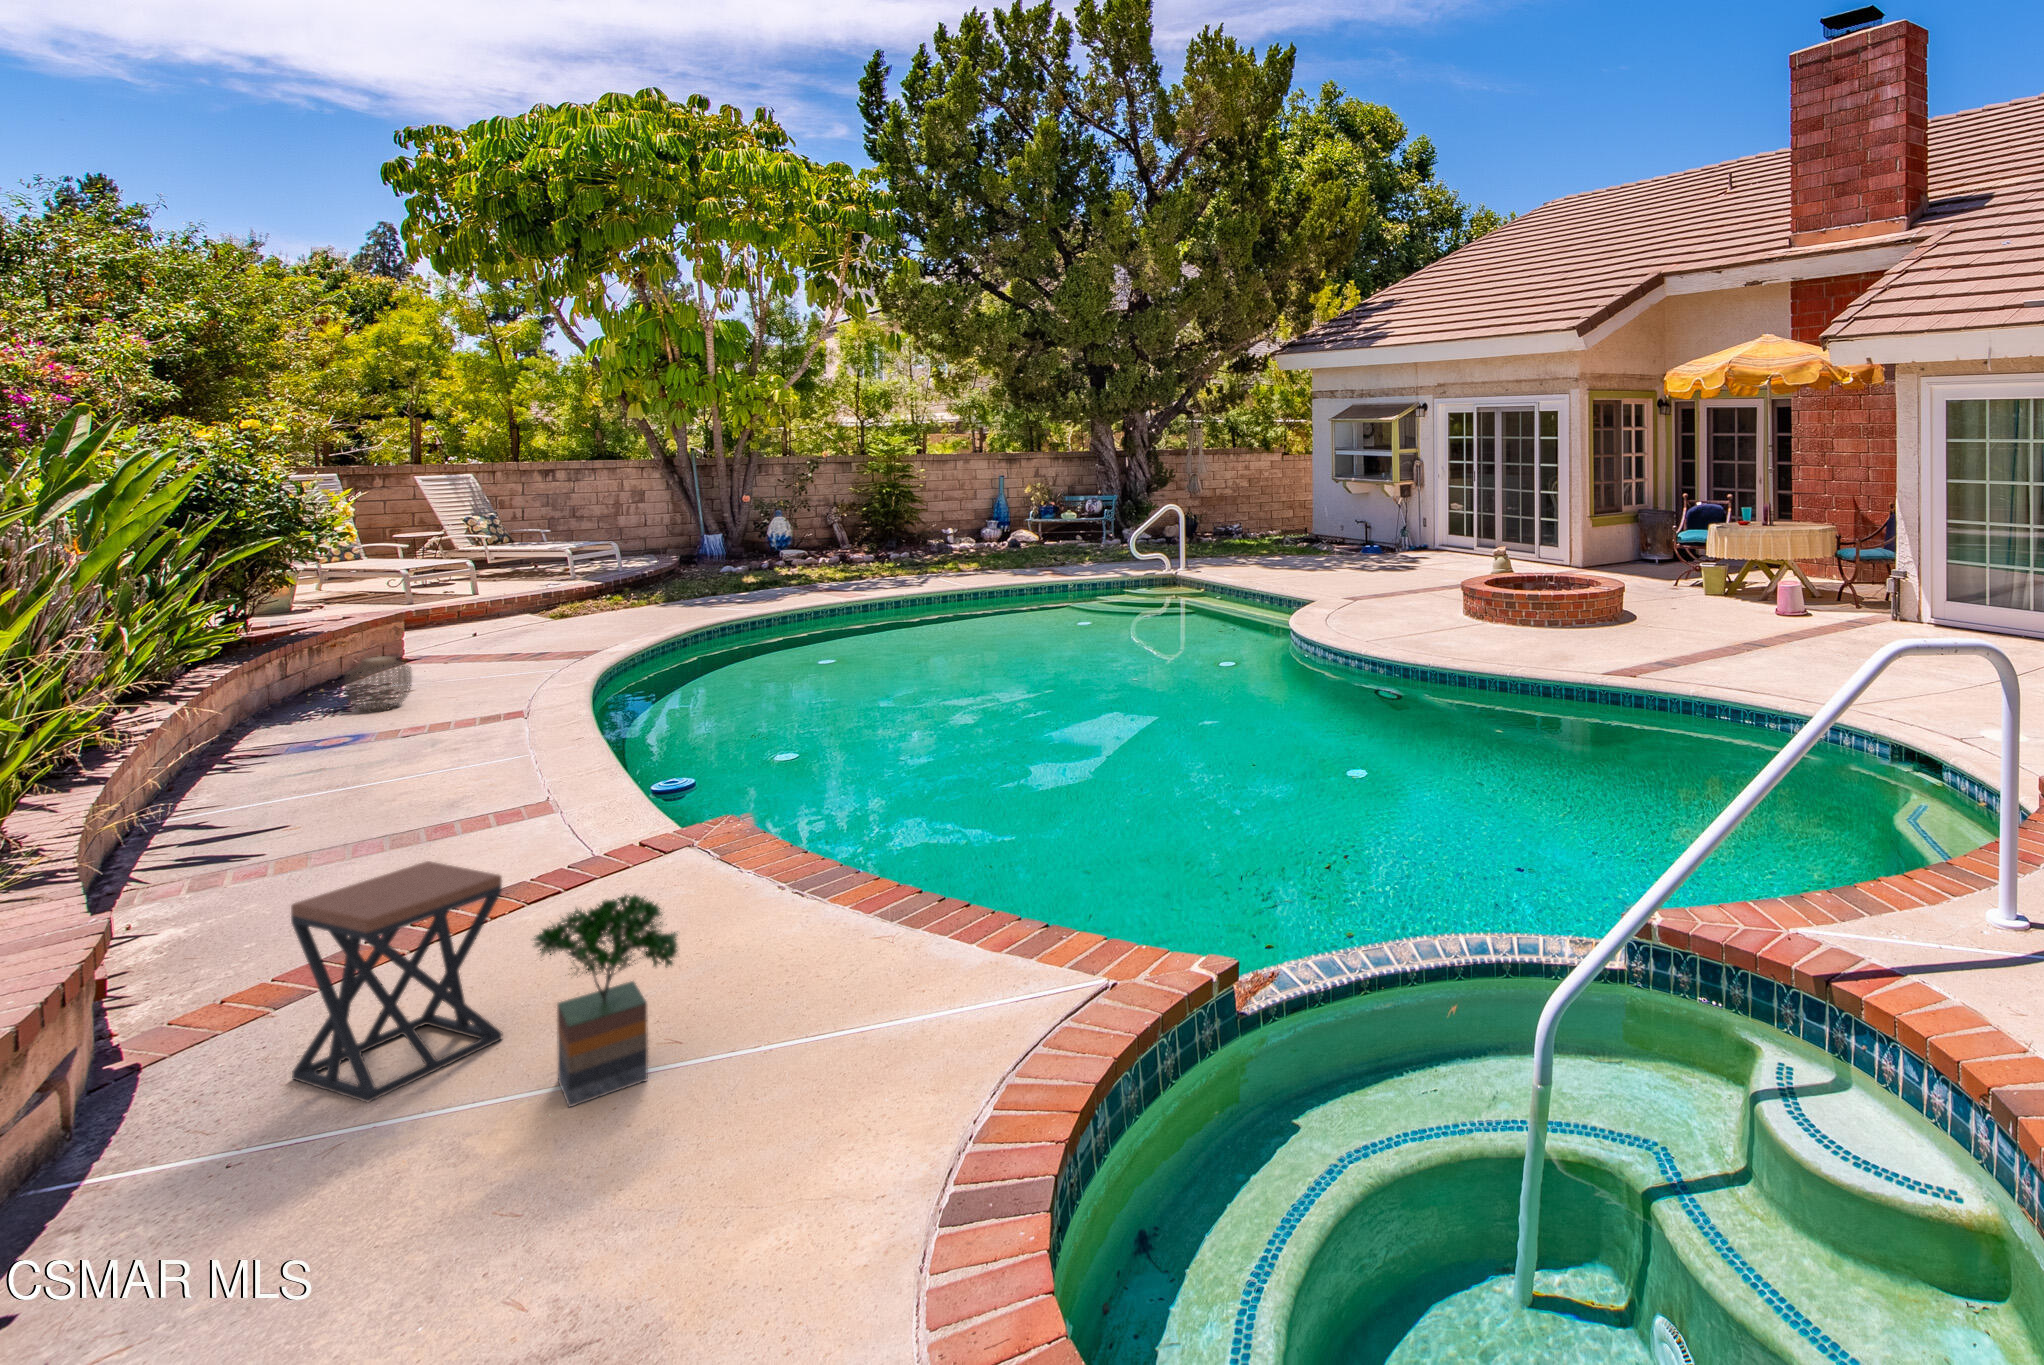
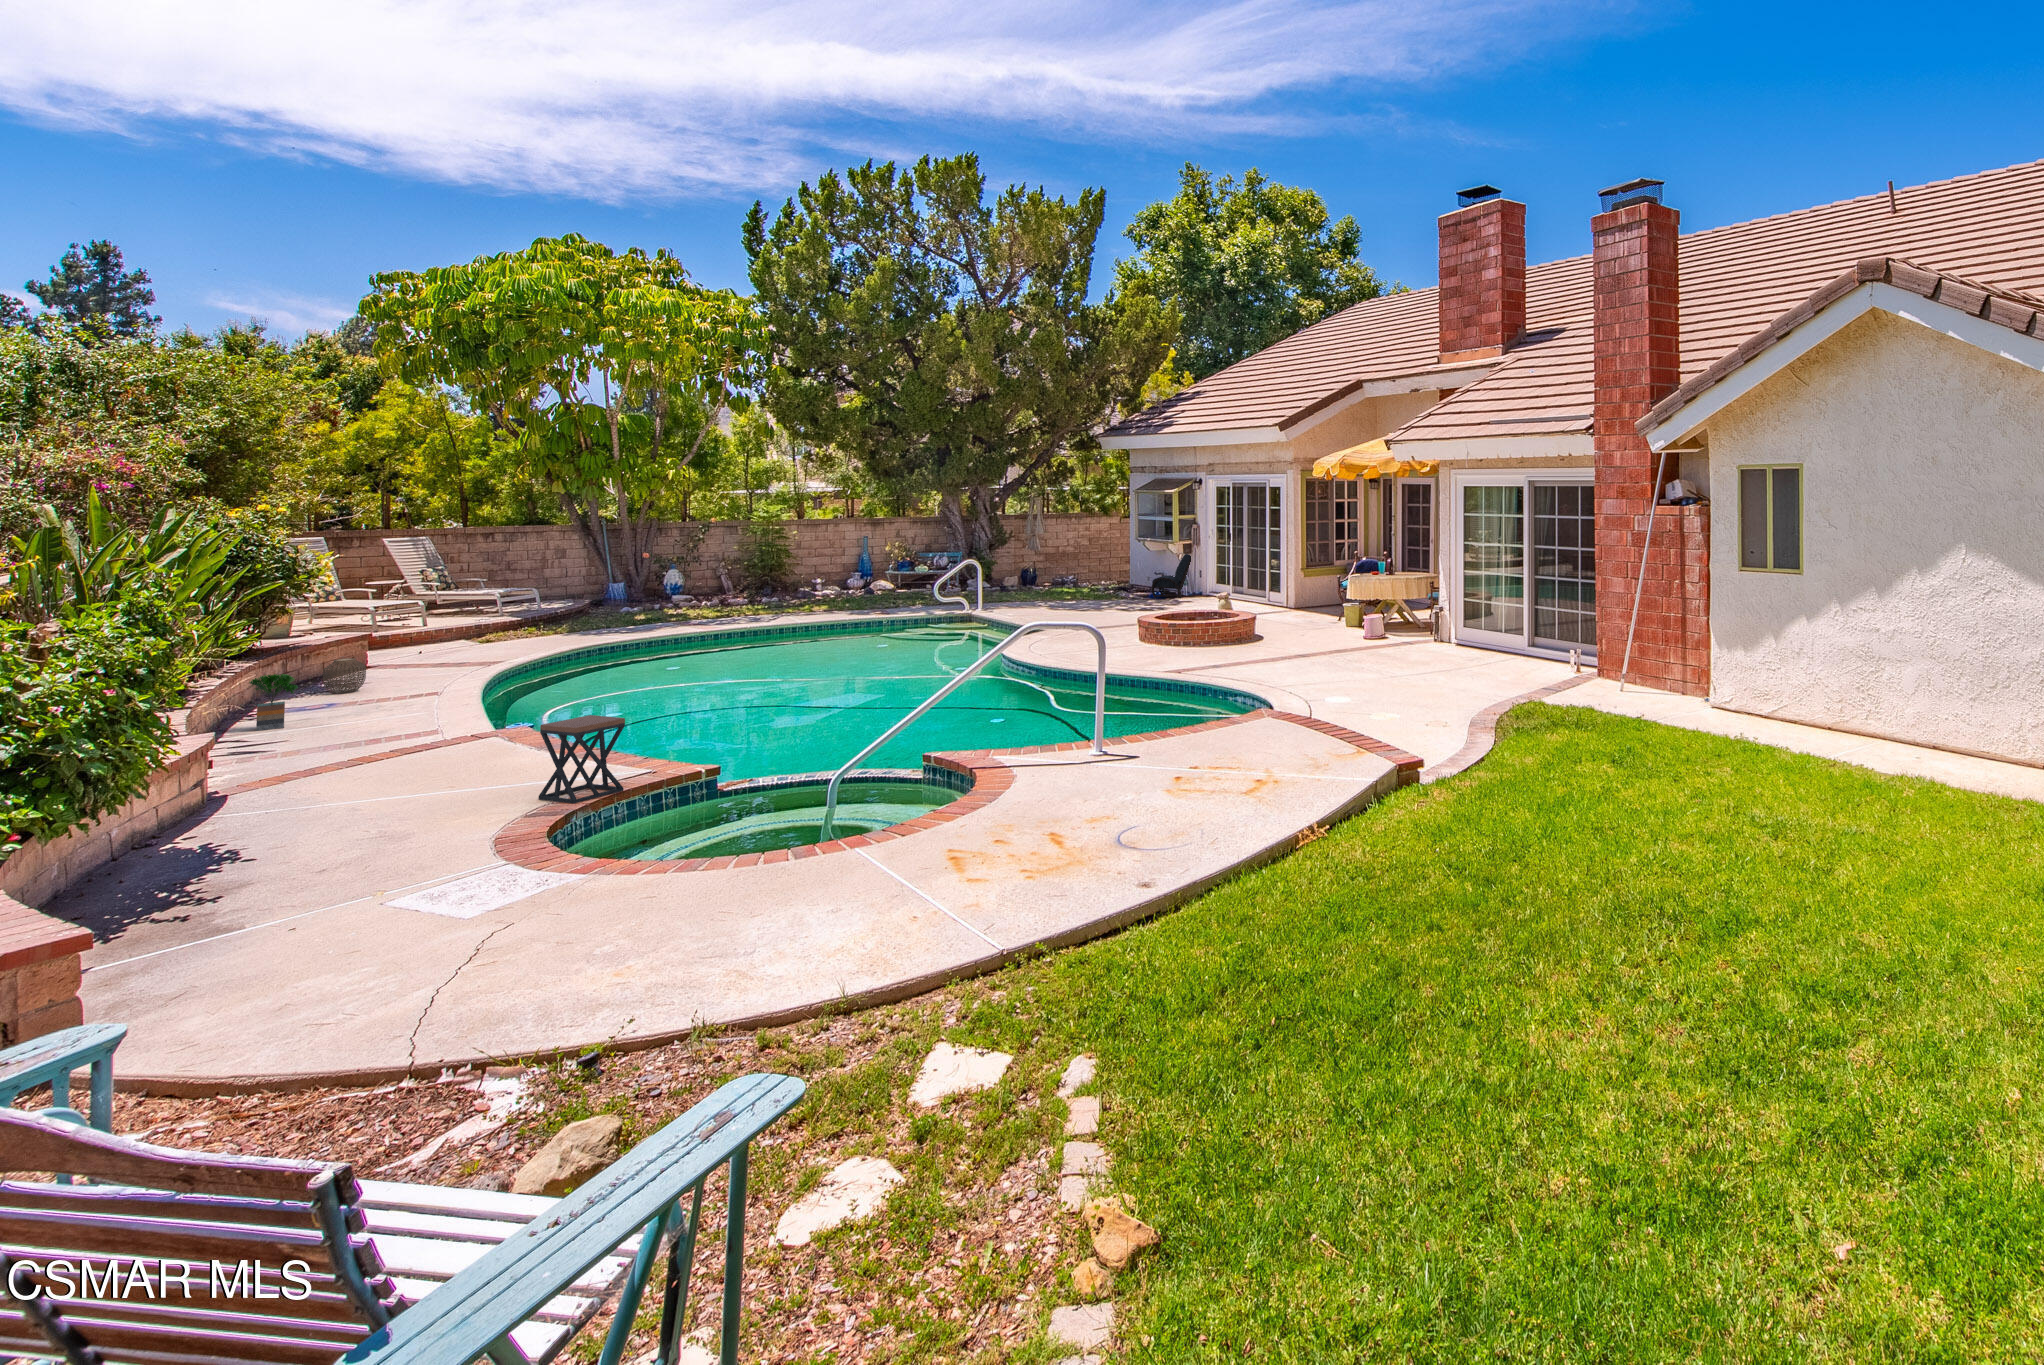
lounge chair: none [1369,498,1421,553] -> present [1151,554,1191,598]
stool: present [291,861,503,1102] -> present [538,715,625,804]
potted tree: present [533,895,678,1107] -> present [249,674,297,731]

